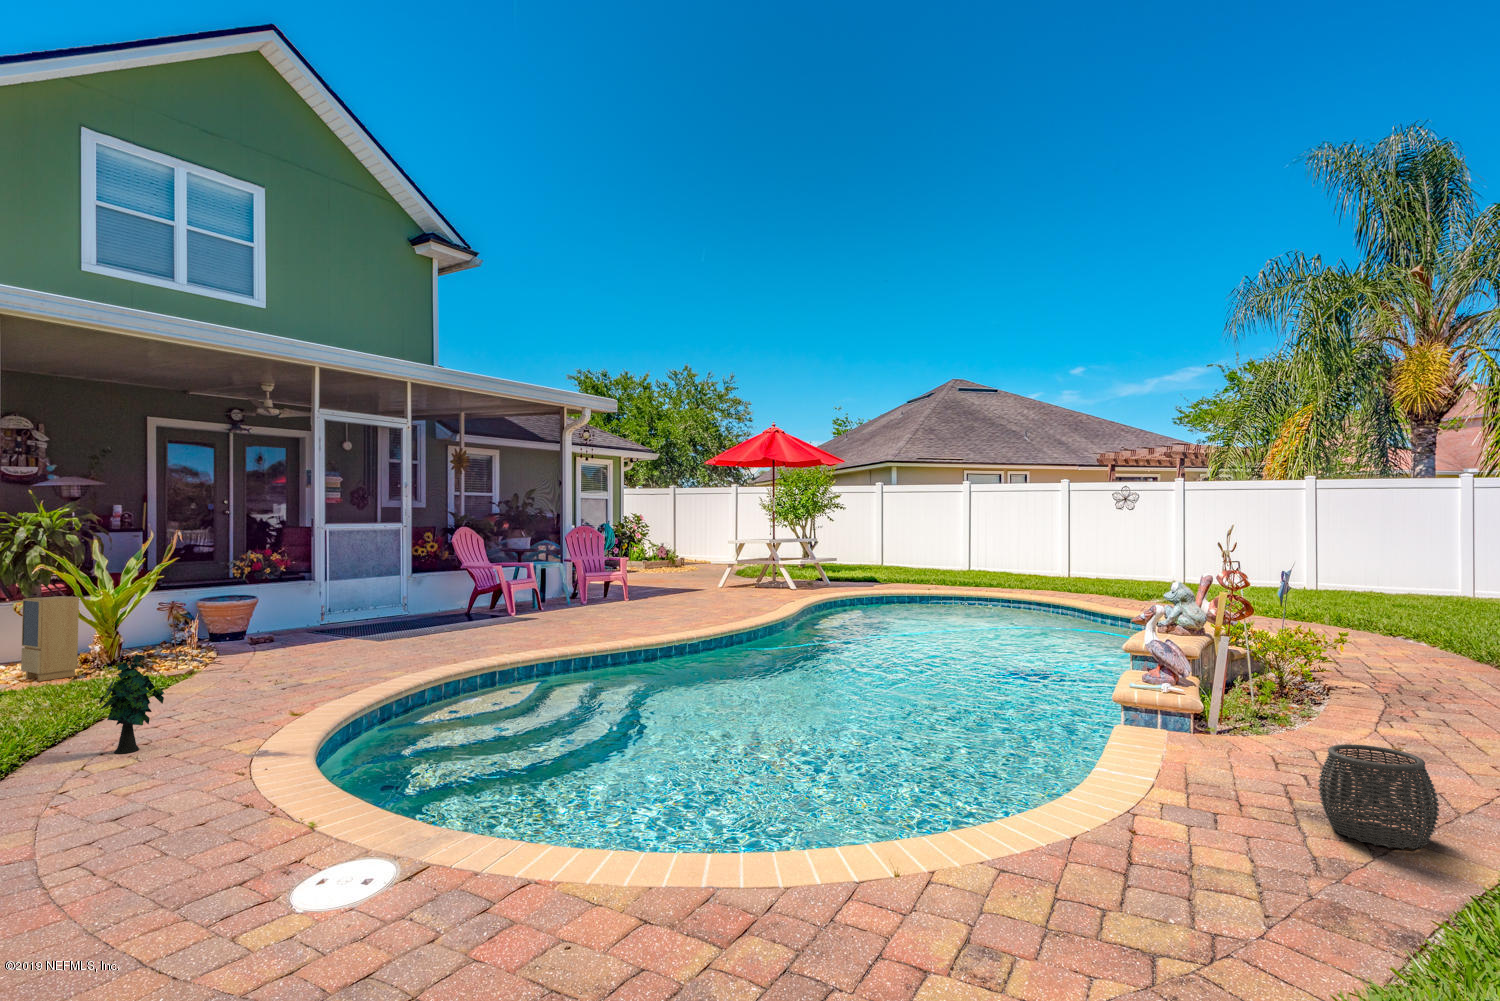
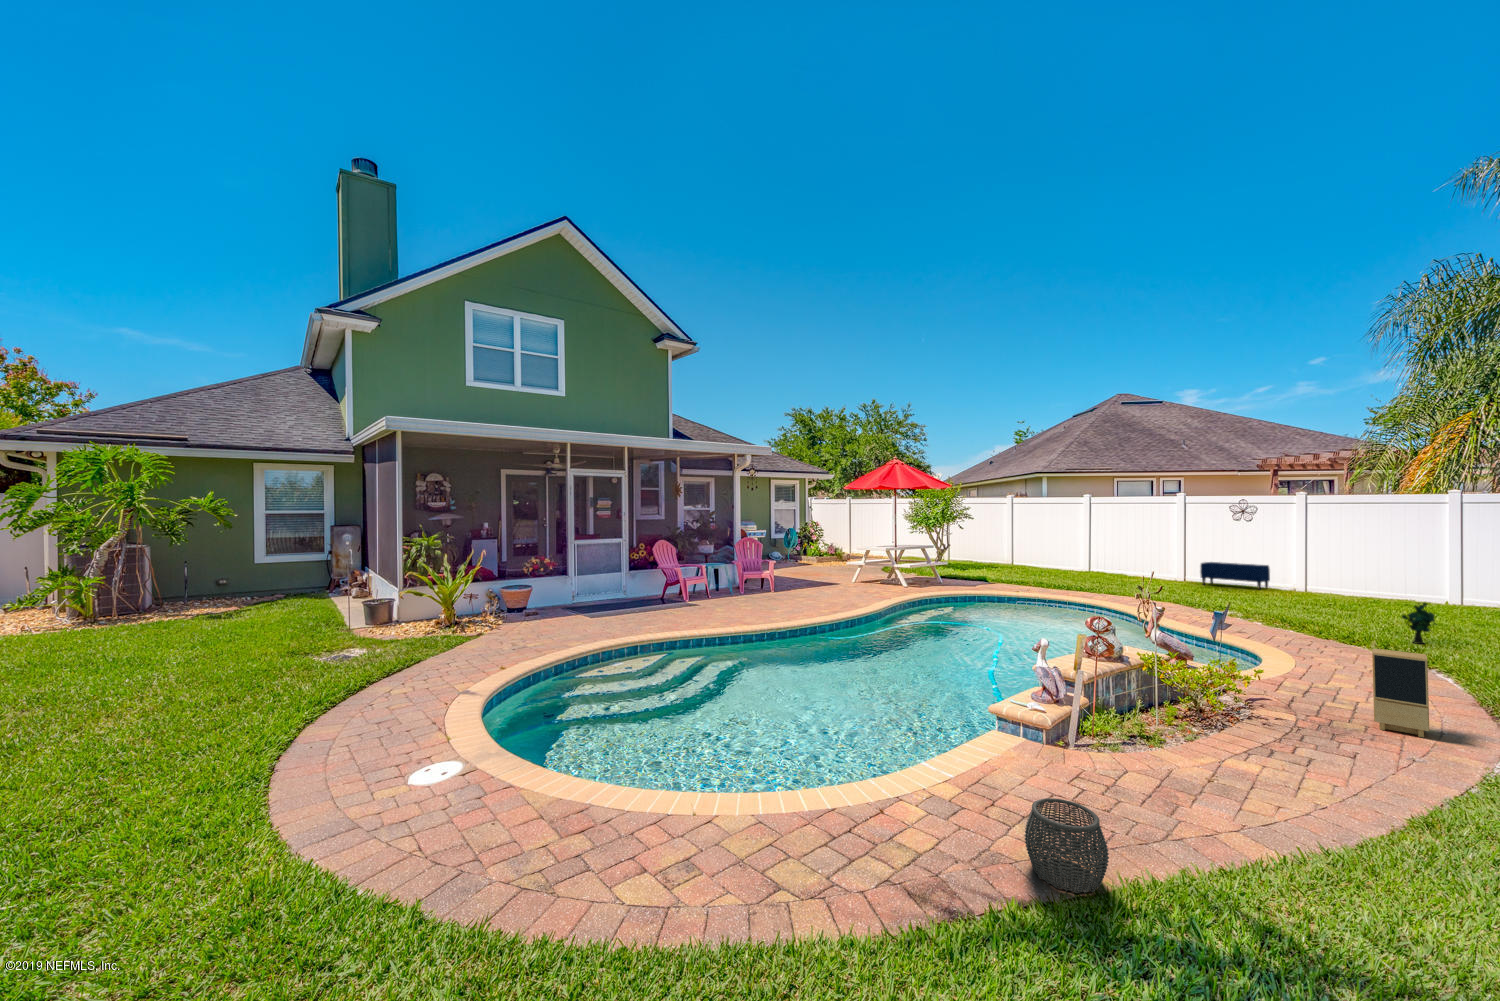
bench: none [1114,549,1180,577] -> present [1200,562,1270,590]
speaker: present [21,596,79,681] -> present [1372,648,1429,738]
decorative plant: present [99,654,164,754] -> present [1402,603,1435,644]

